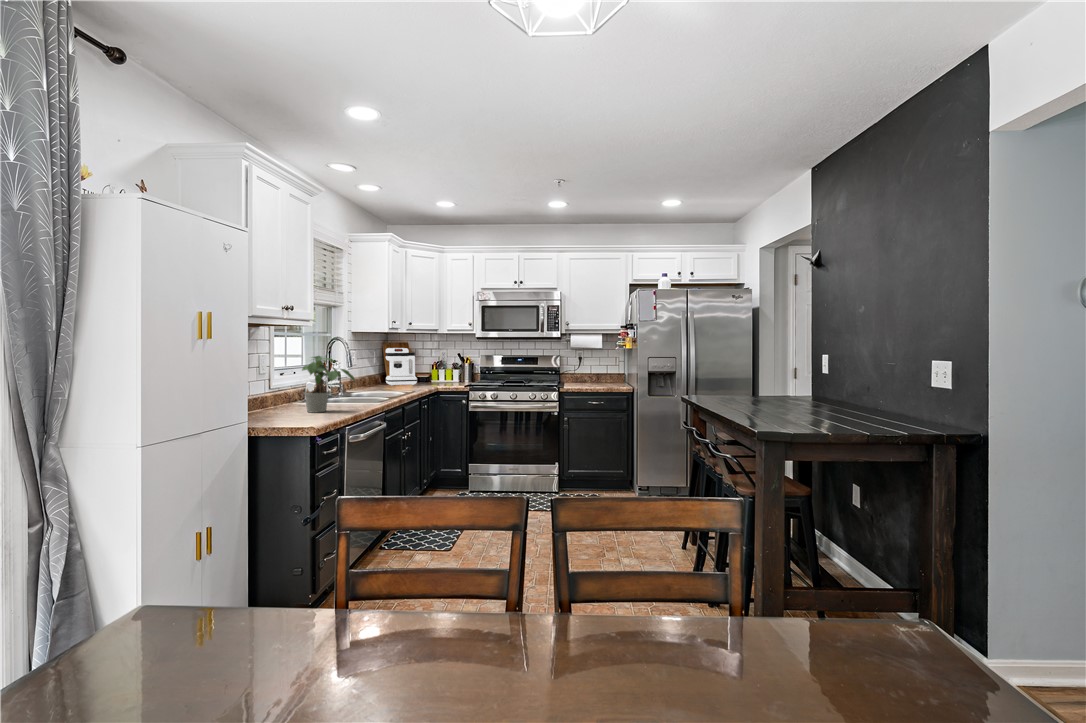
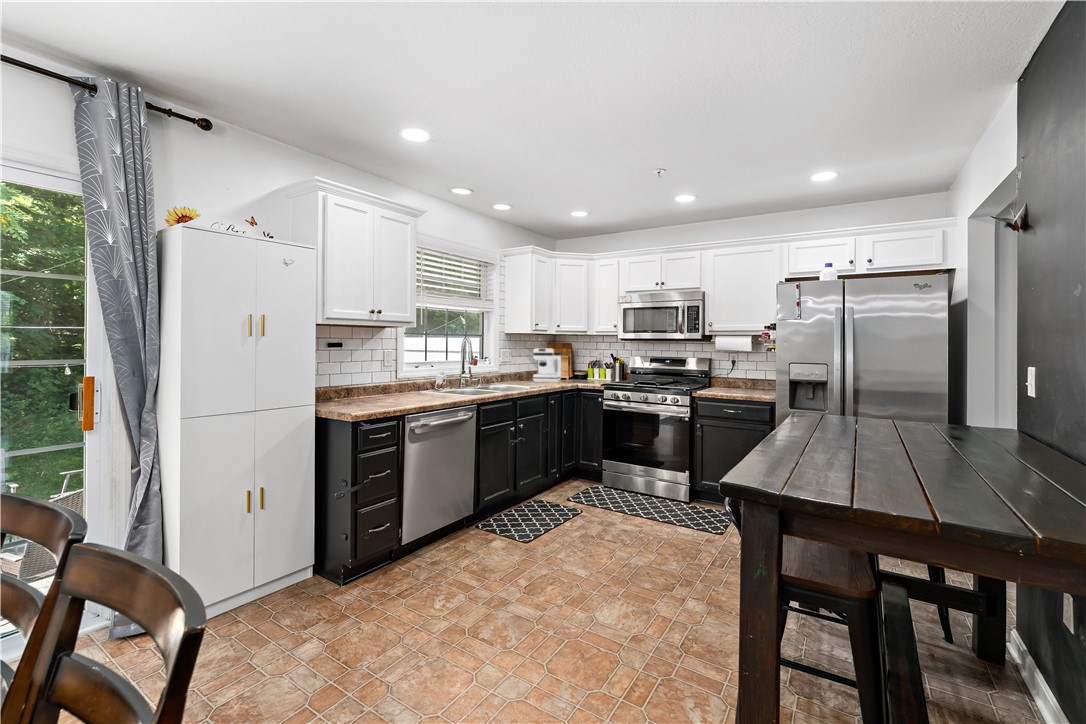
potted plant: present [302,356,355,413] -> none [392,351,433,400]

